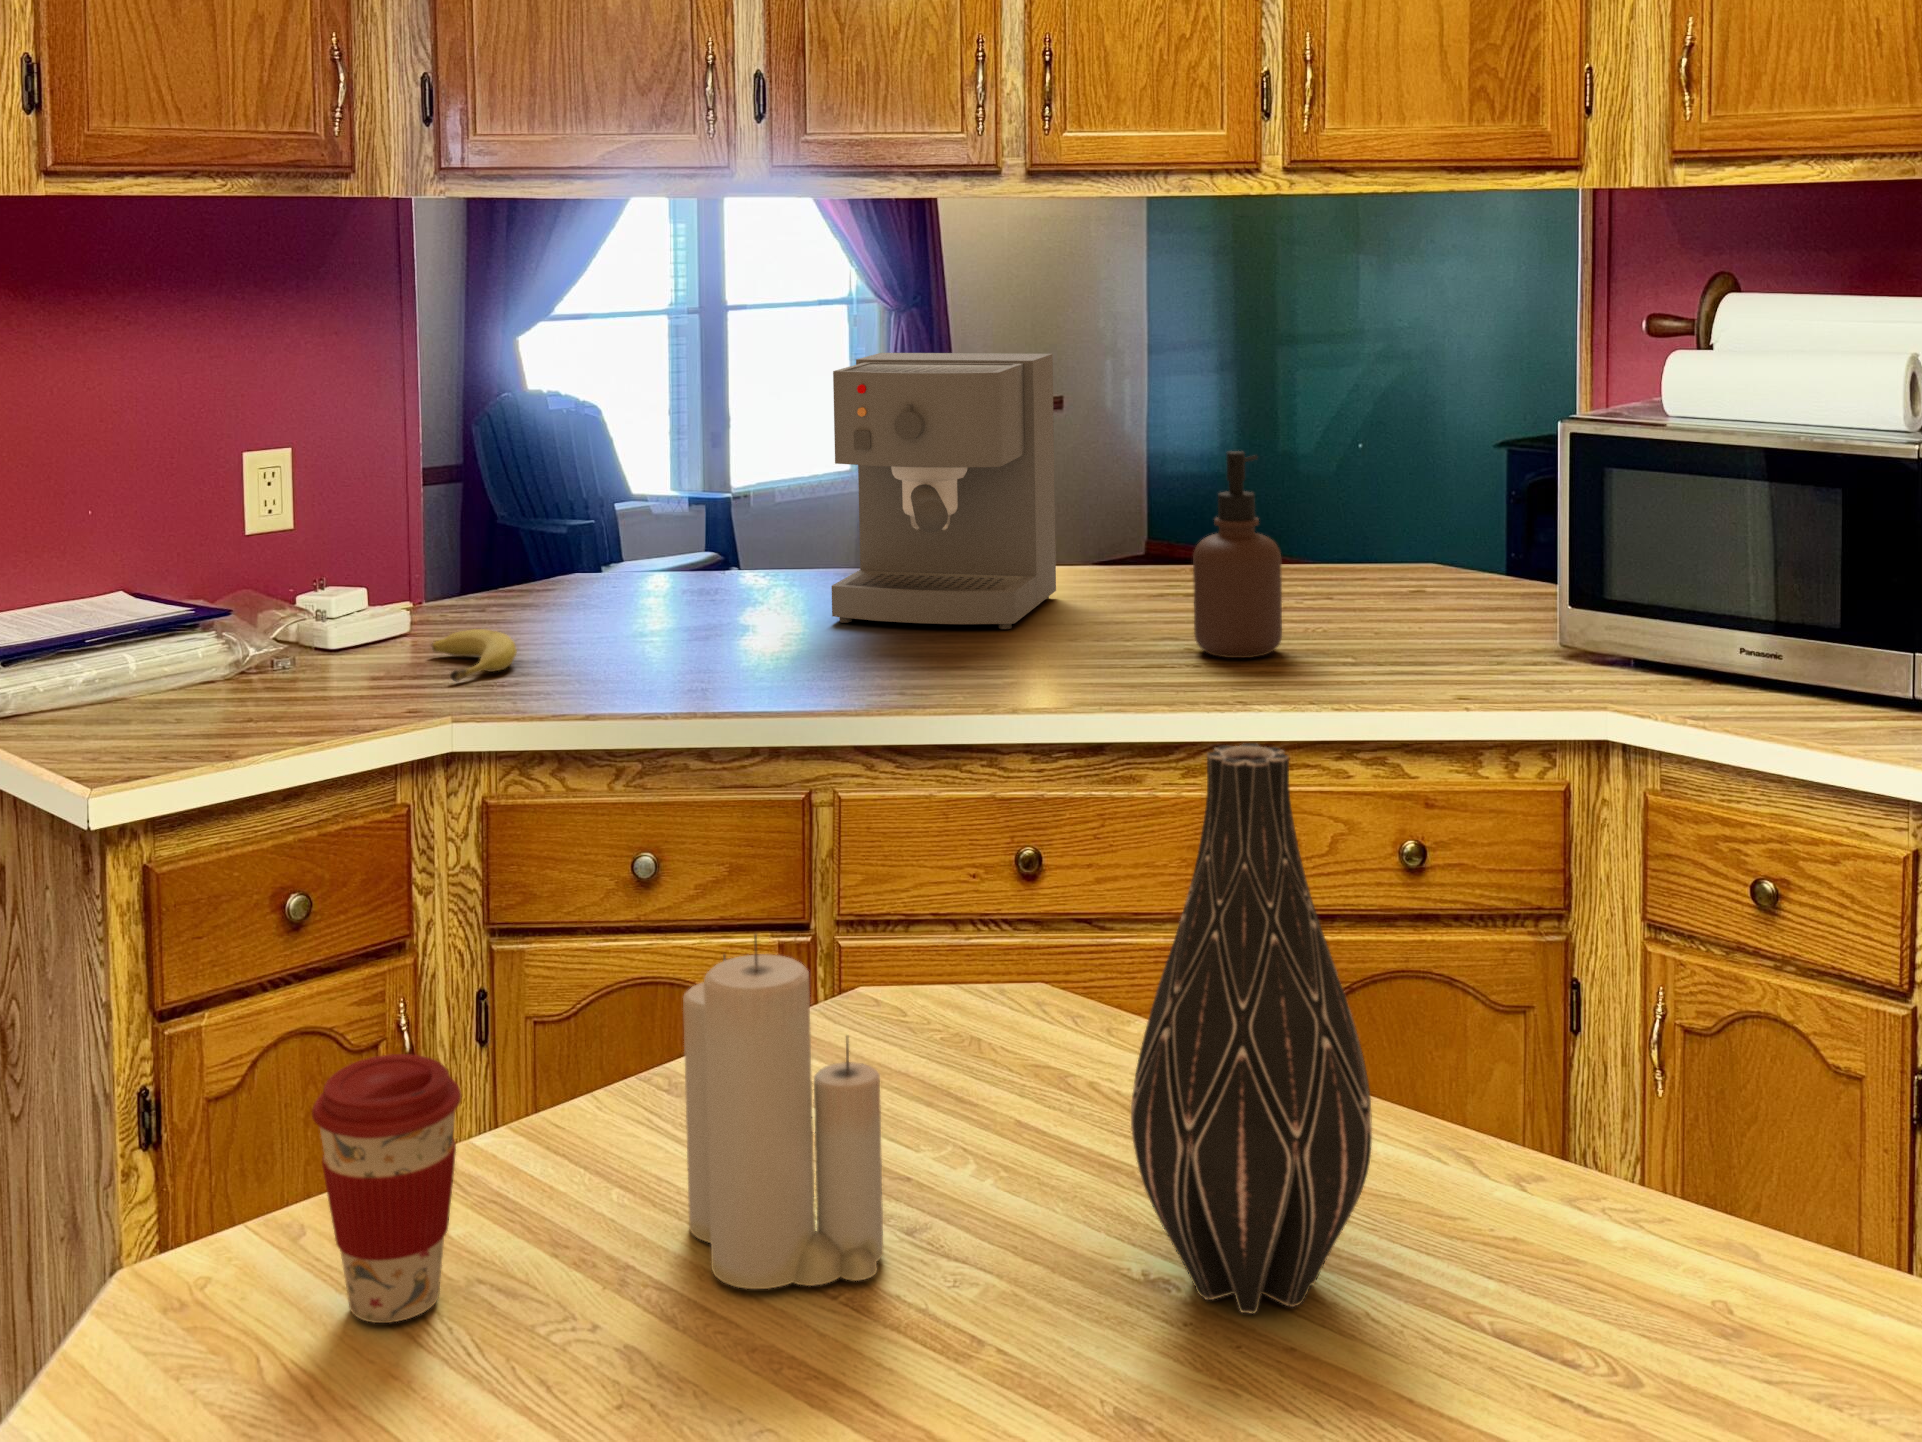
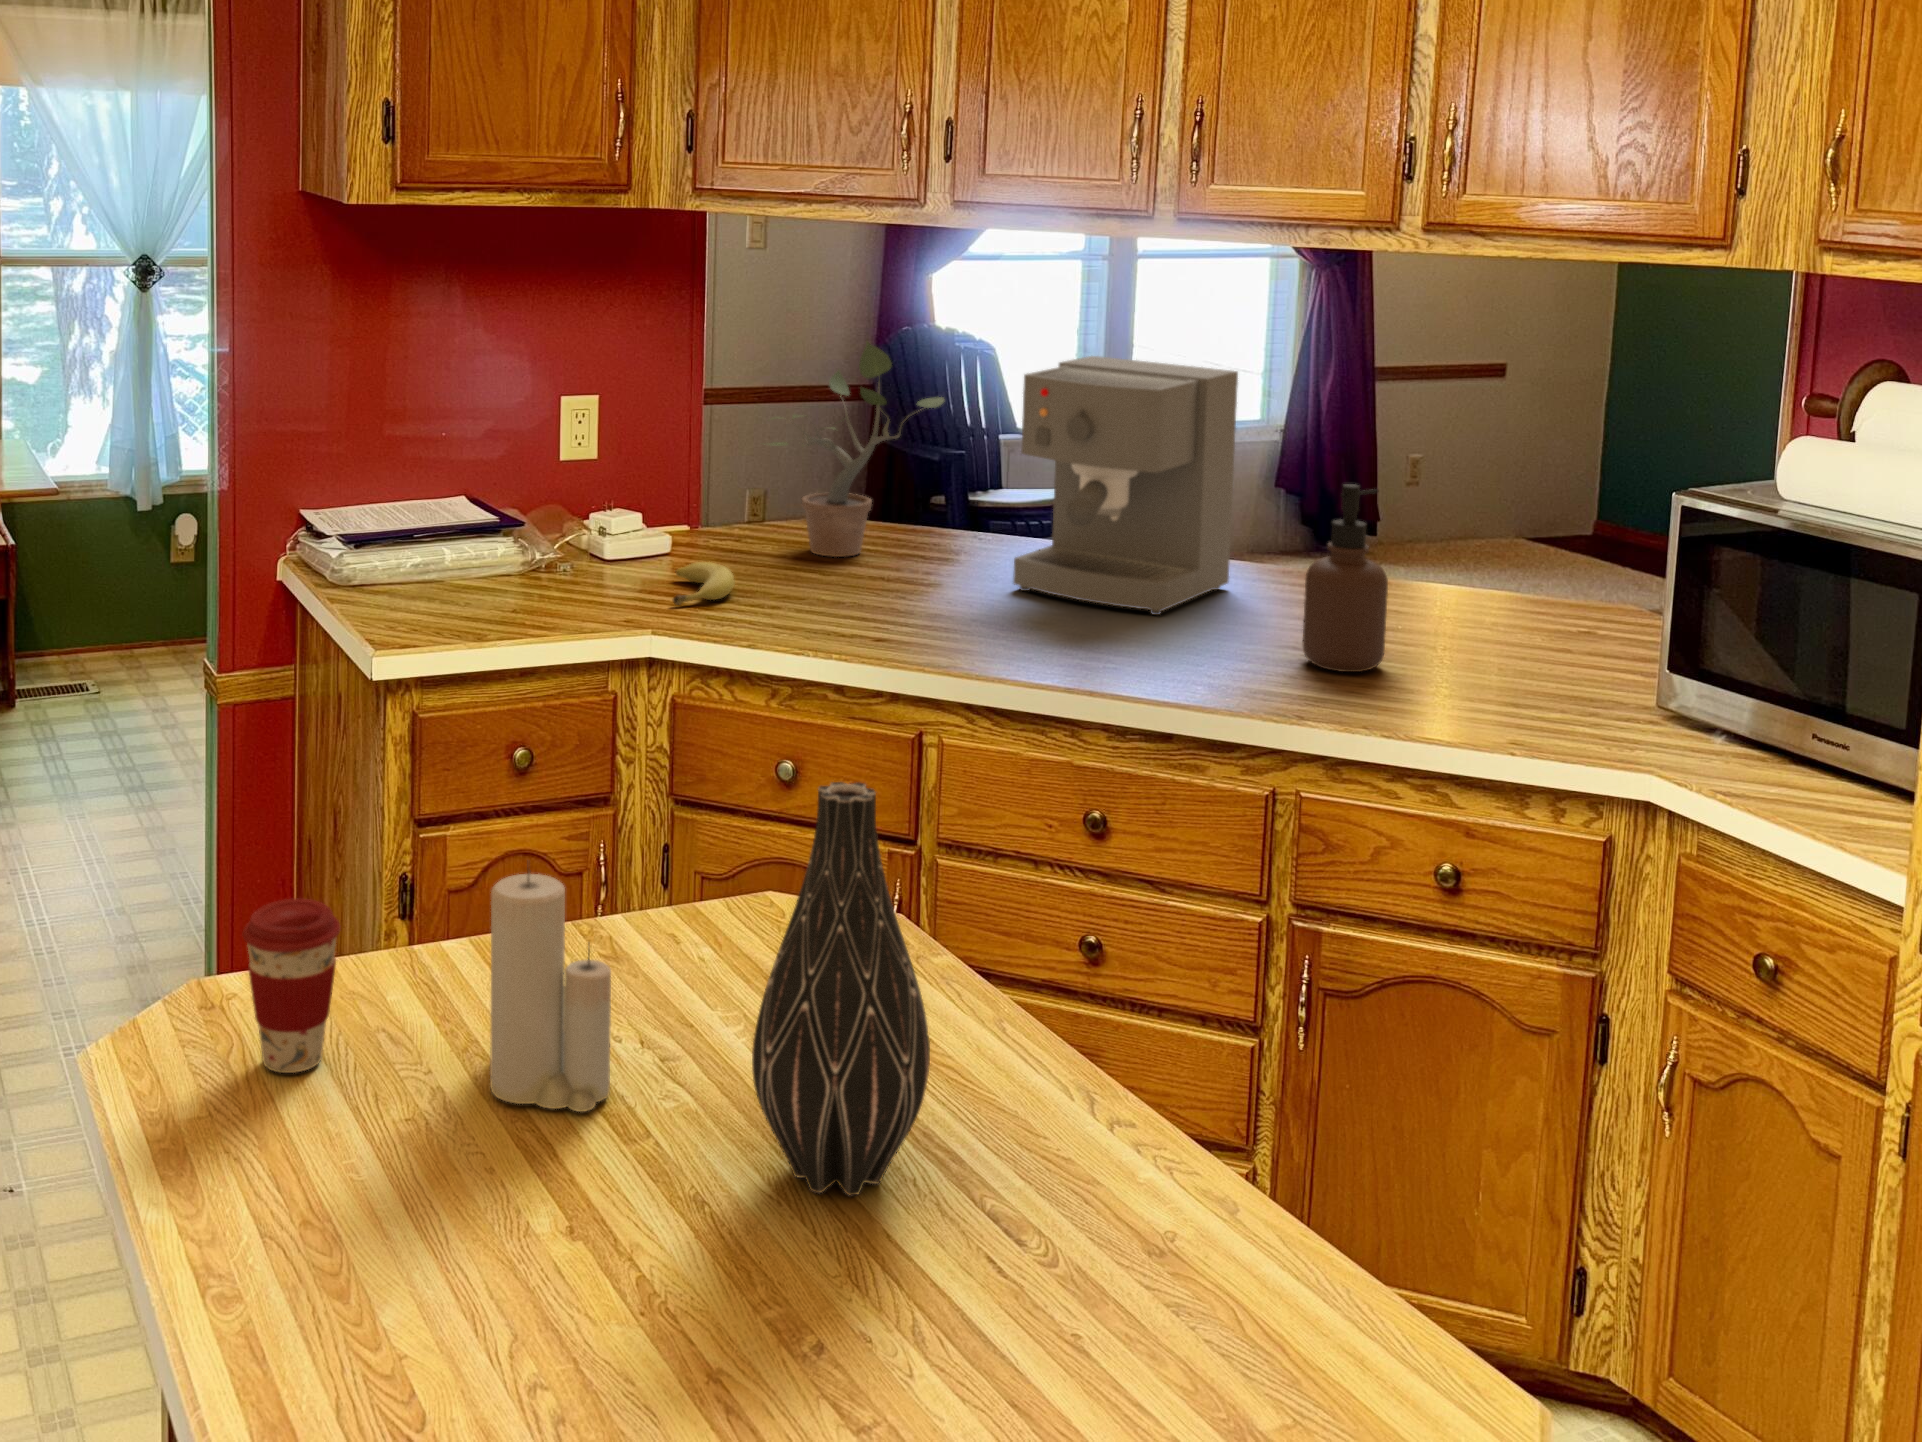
potted plant: none [491,354,724,614] -> present [768,342,945,557]

